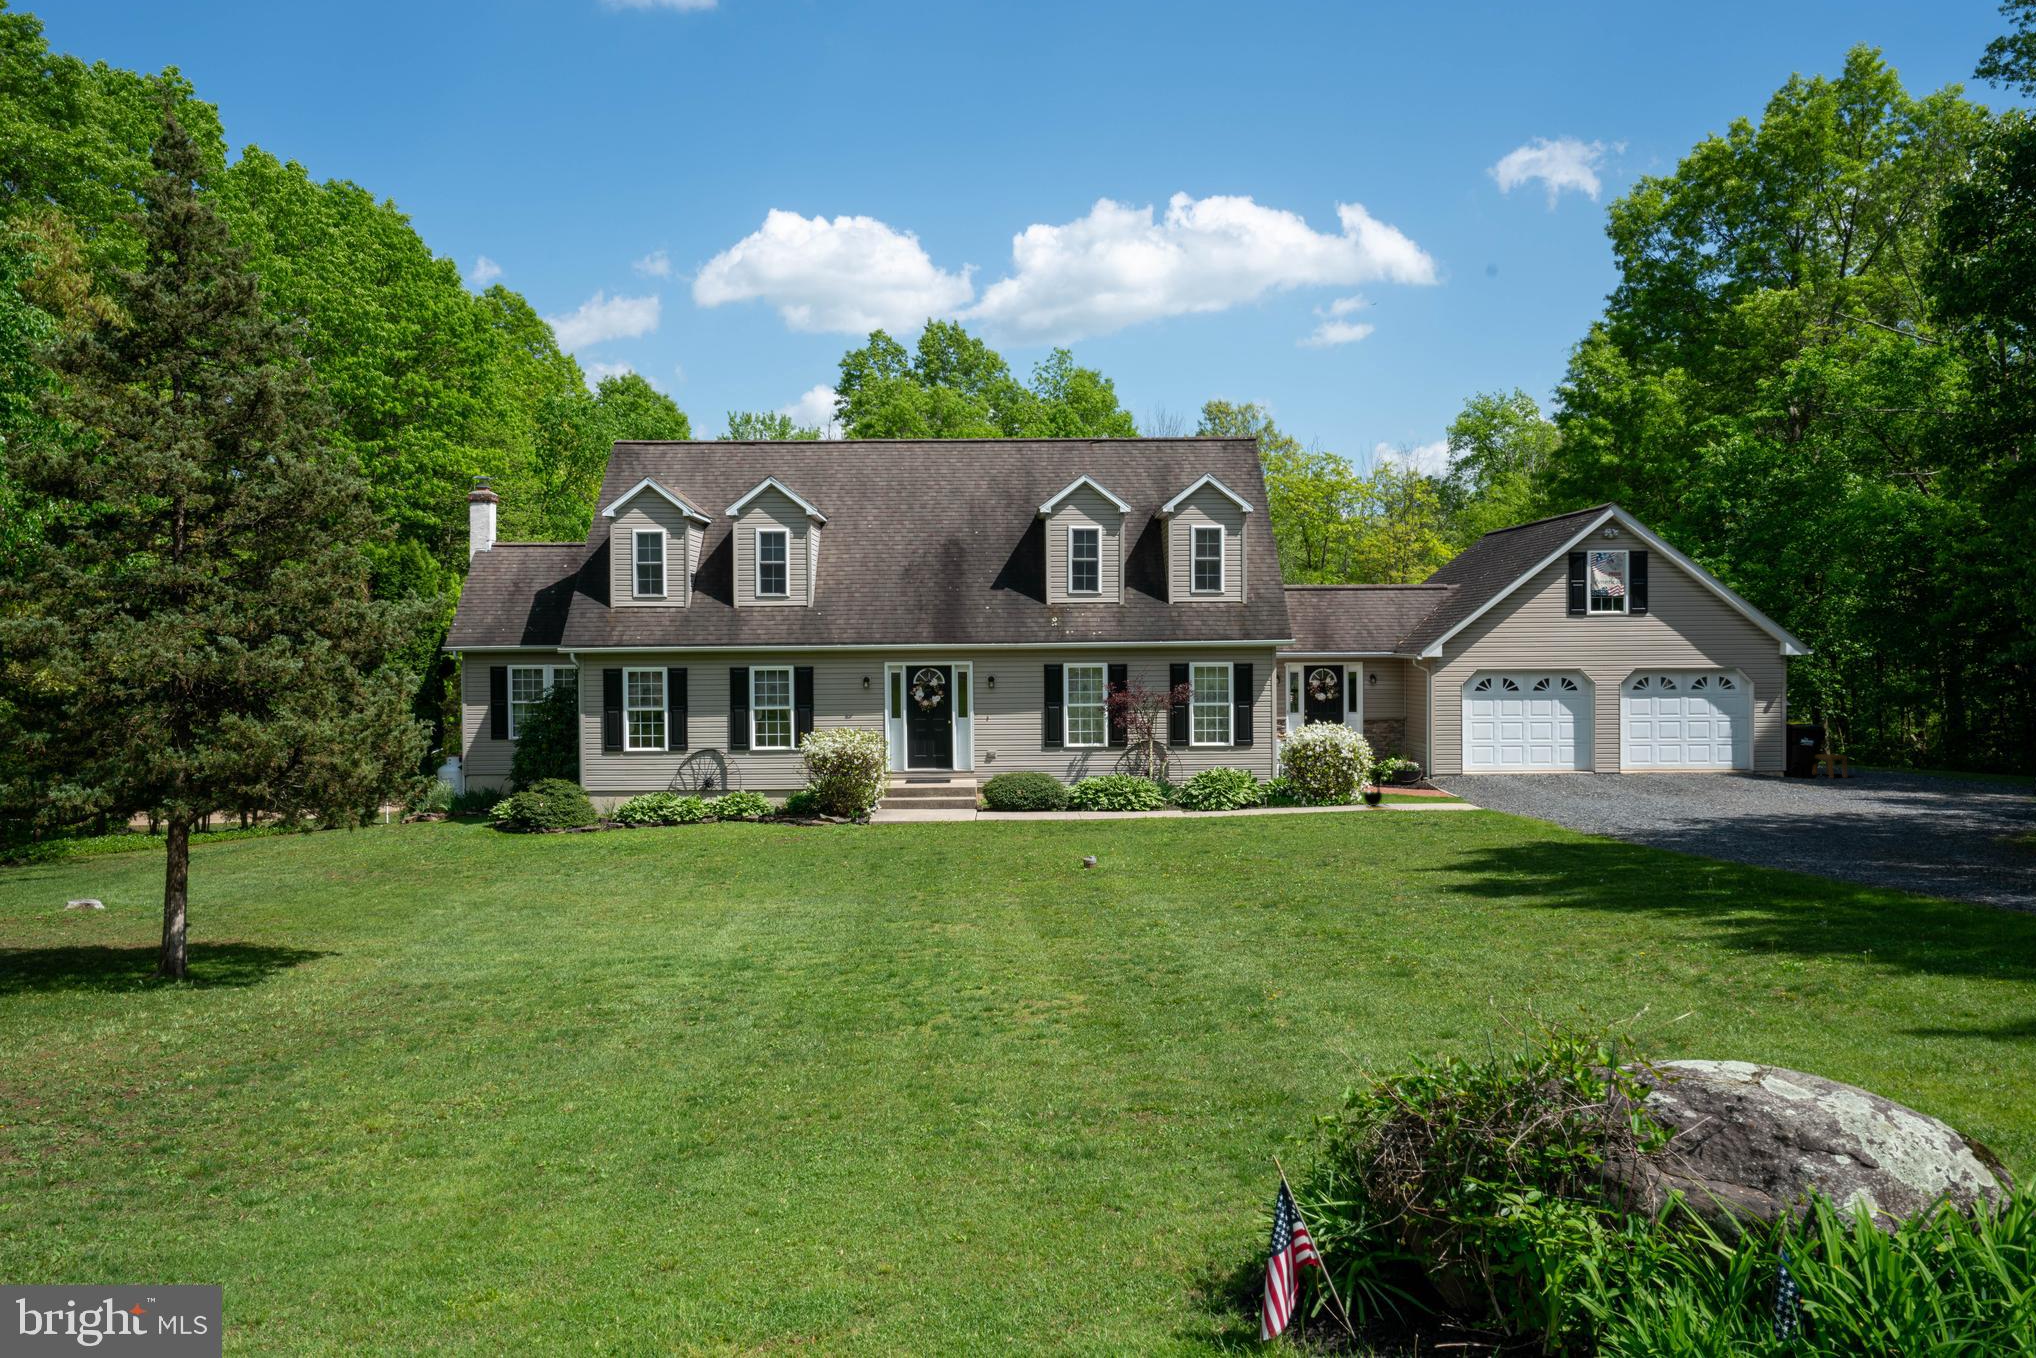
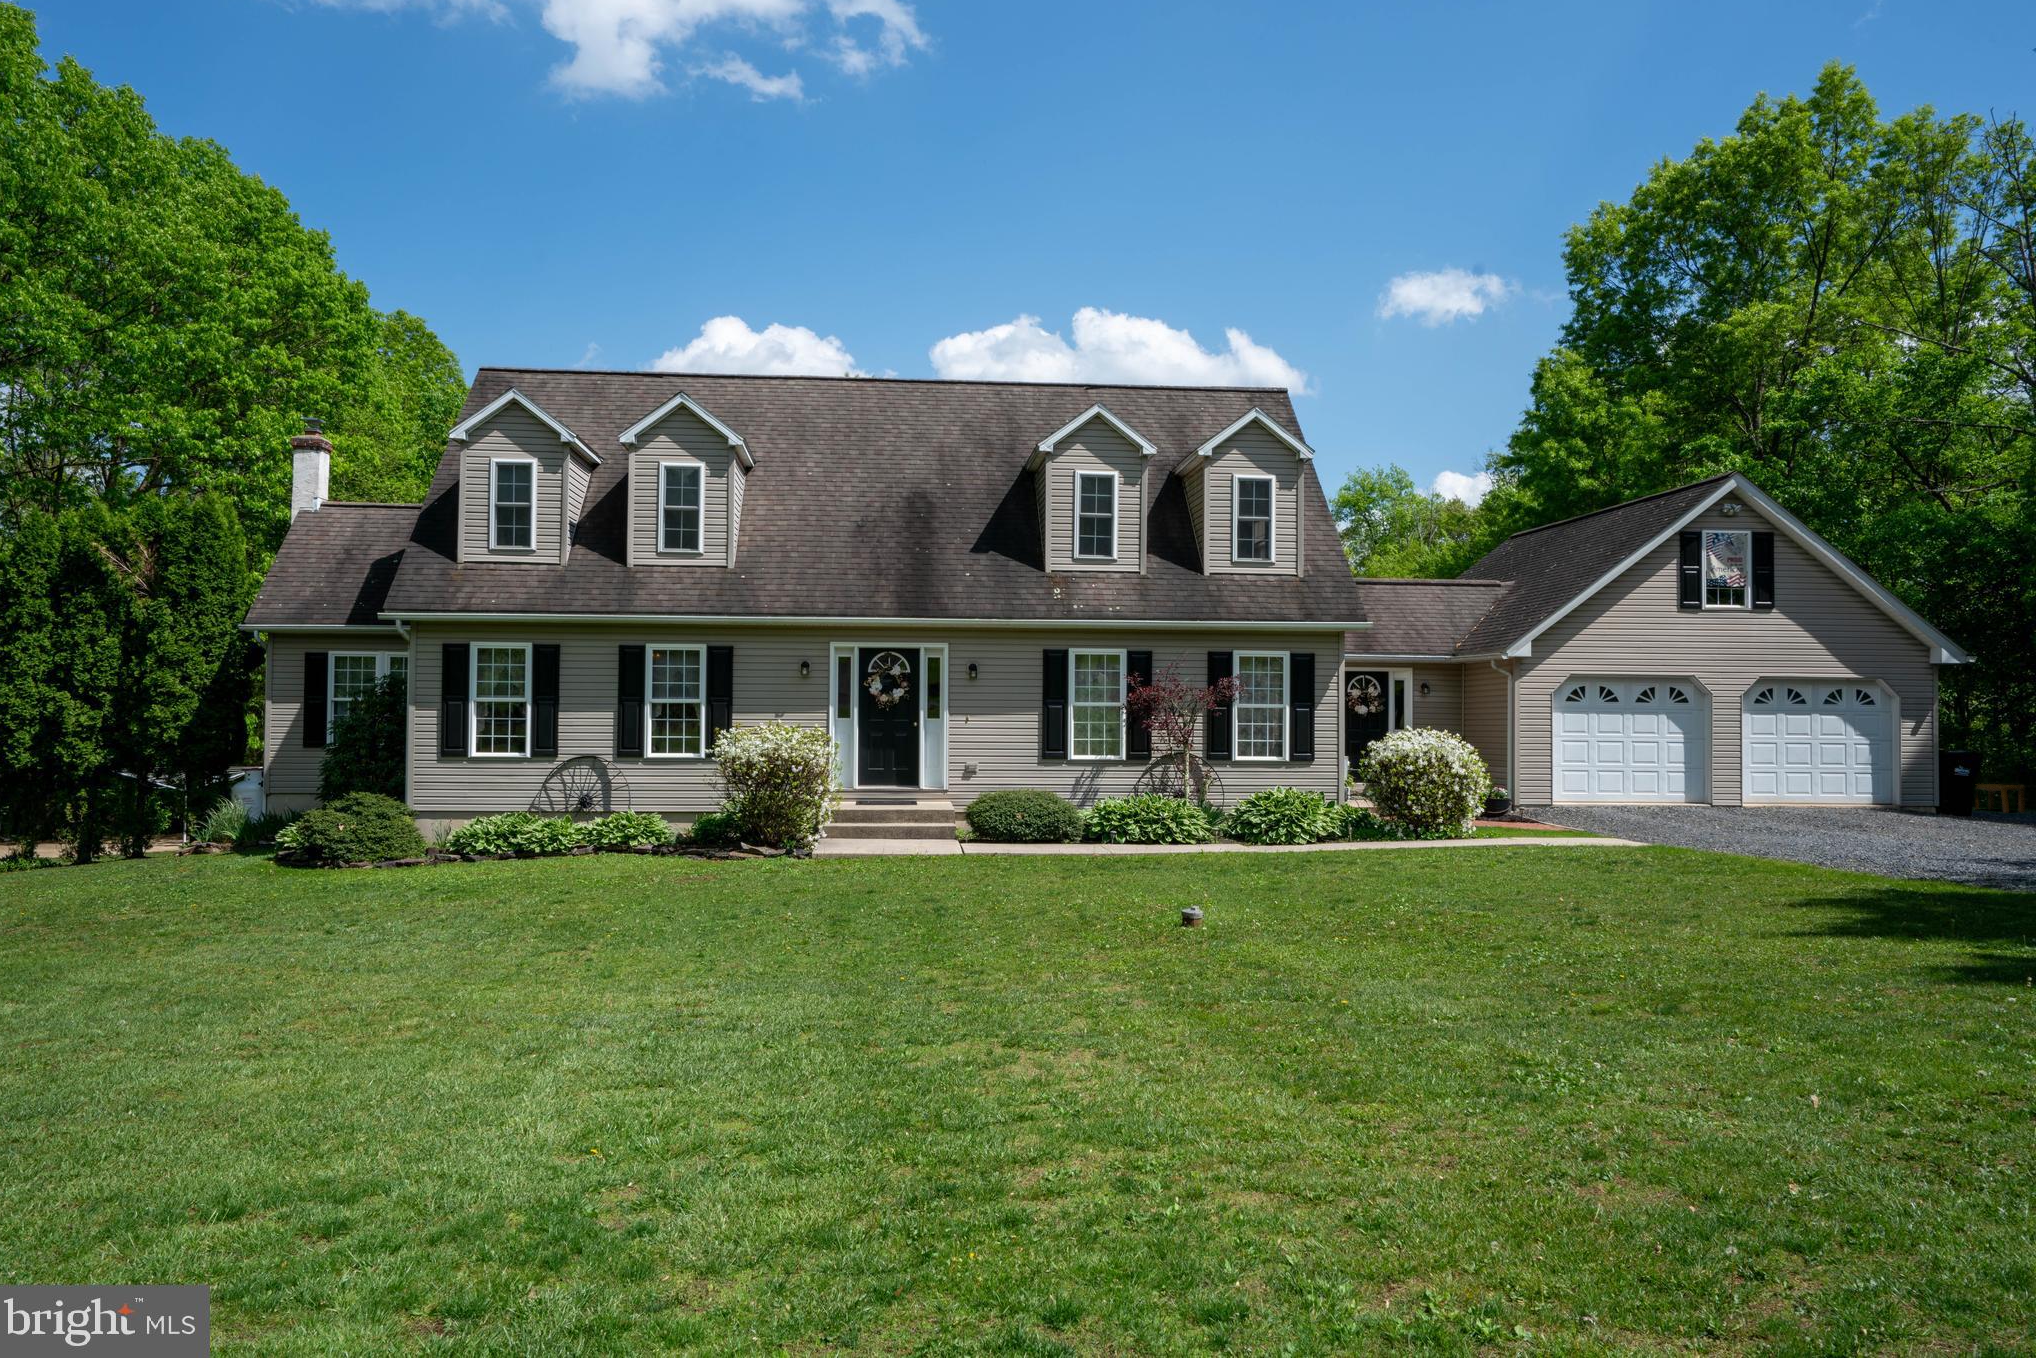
potted tree: present [1364,768,1385,806] -> none [1467,784,1500,839]

